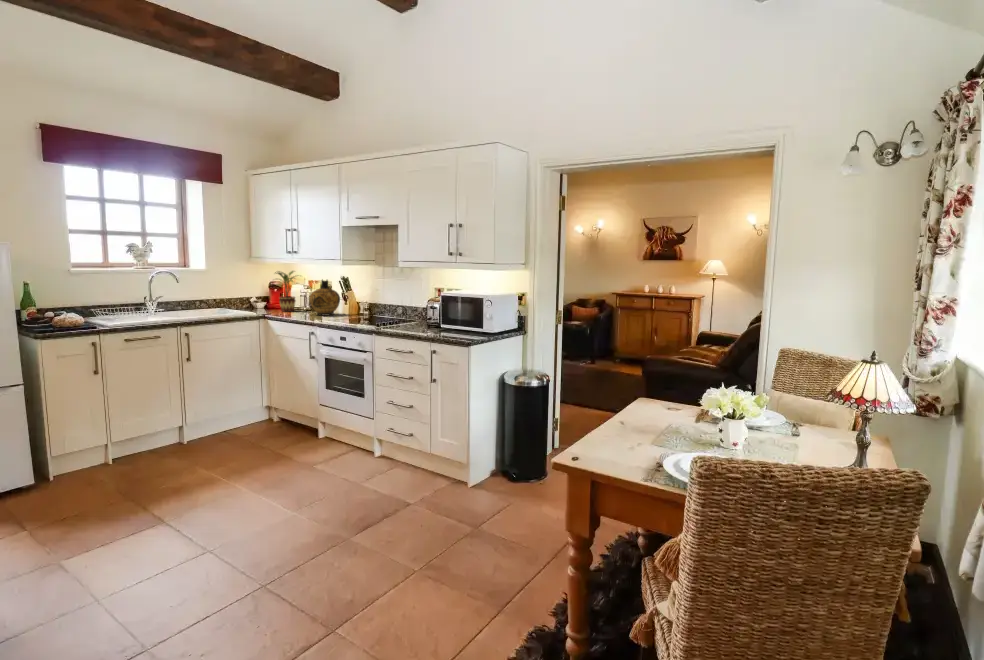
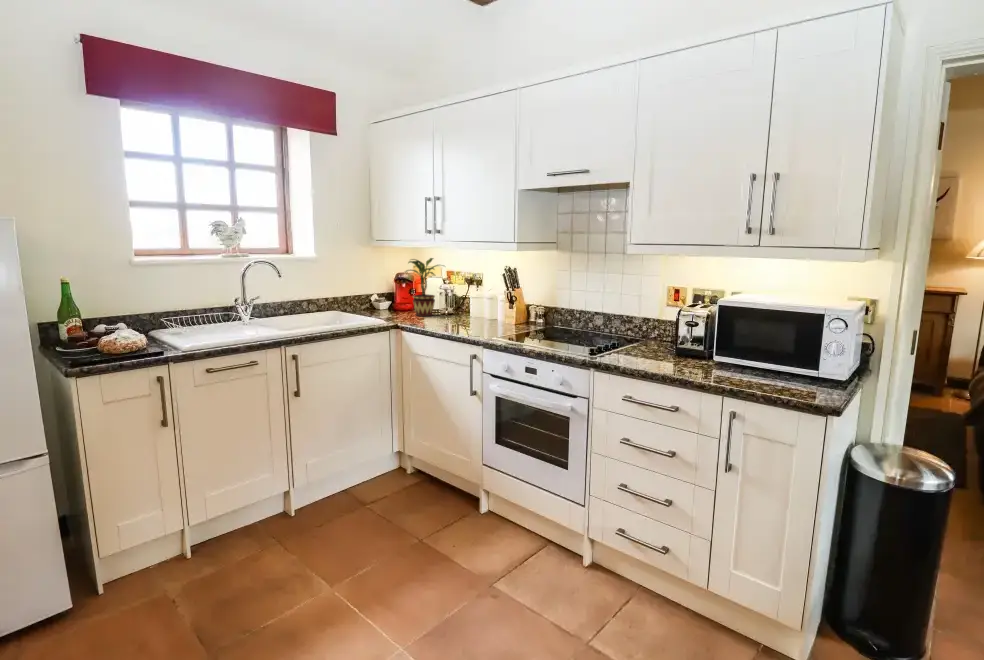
ceramic jug: present [310,280,340,316] -> none [461,272,504,325]

